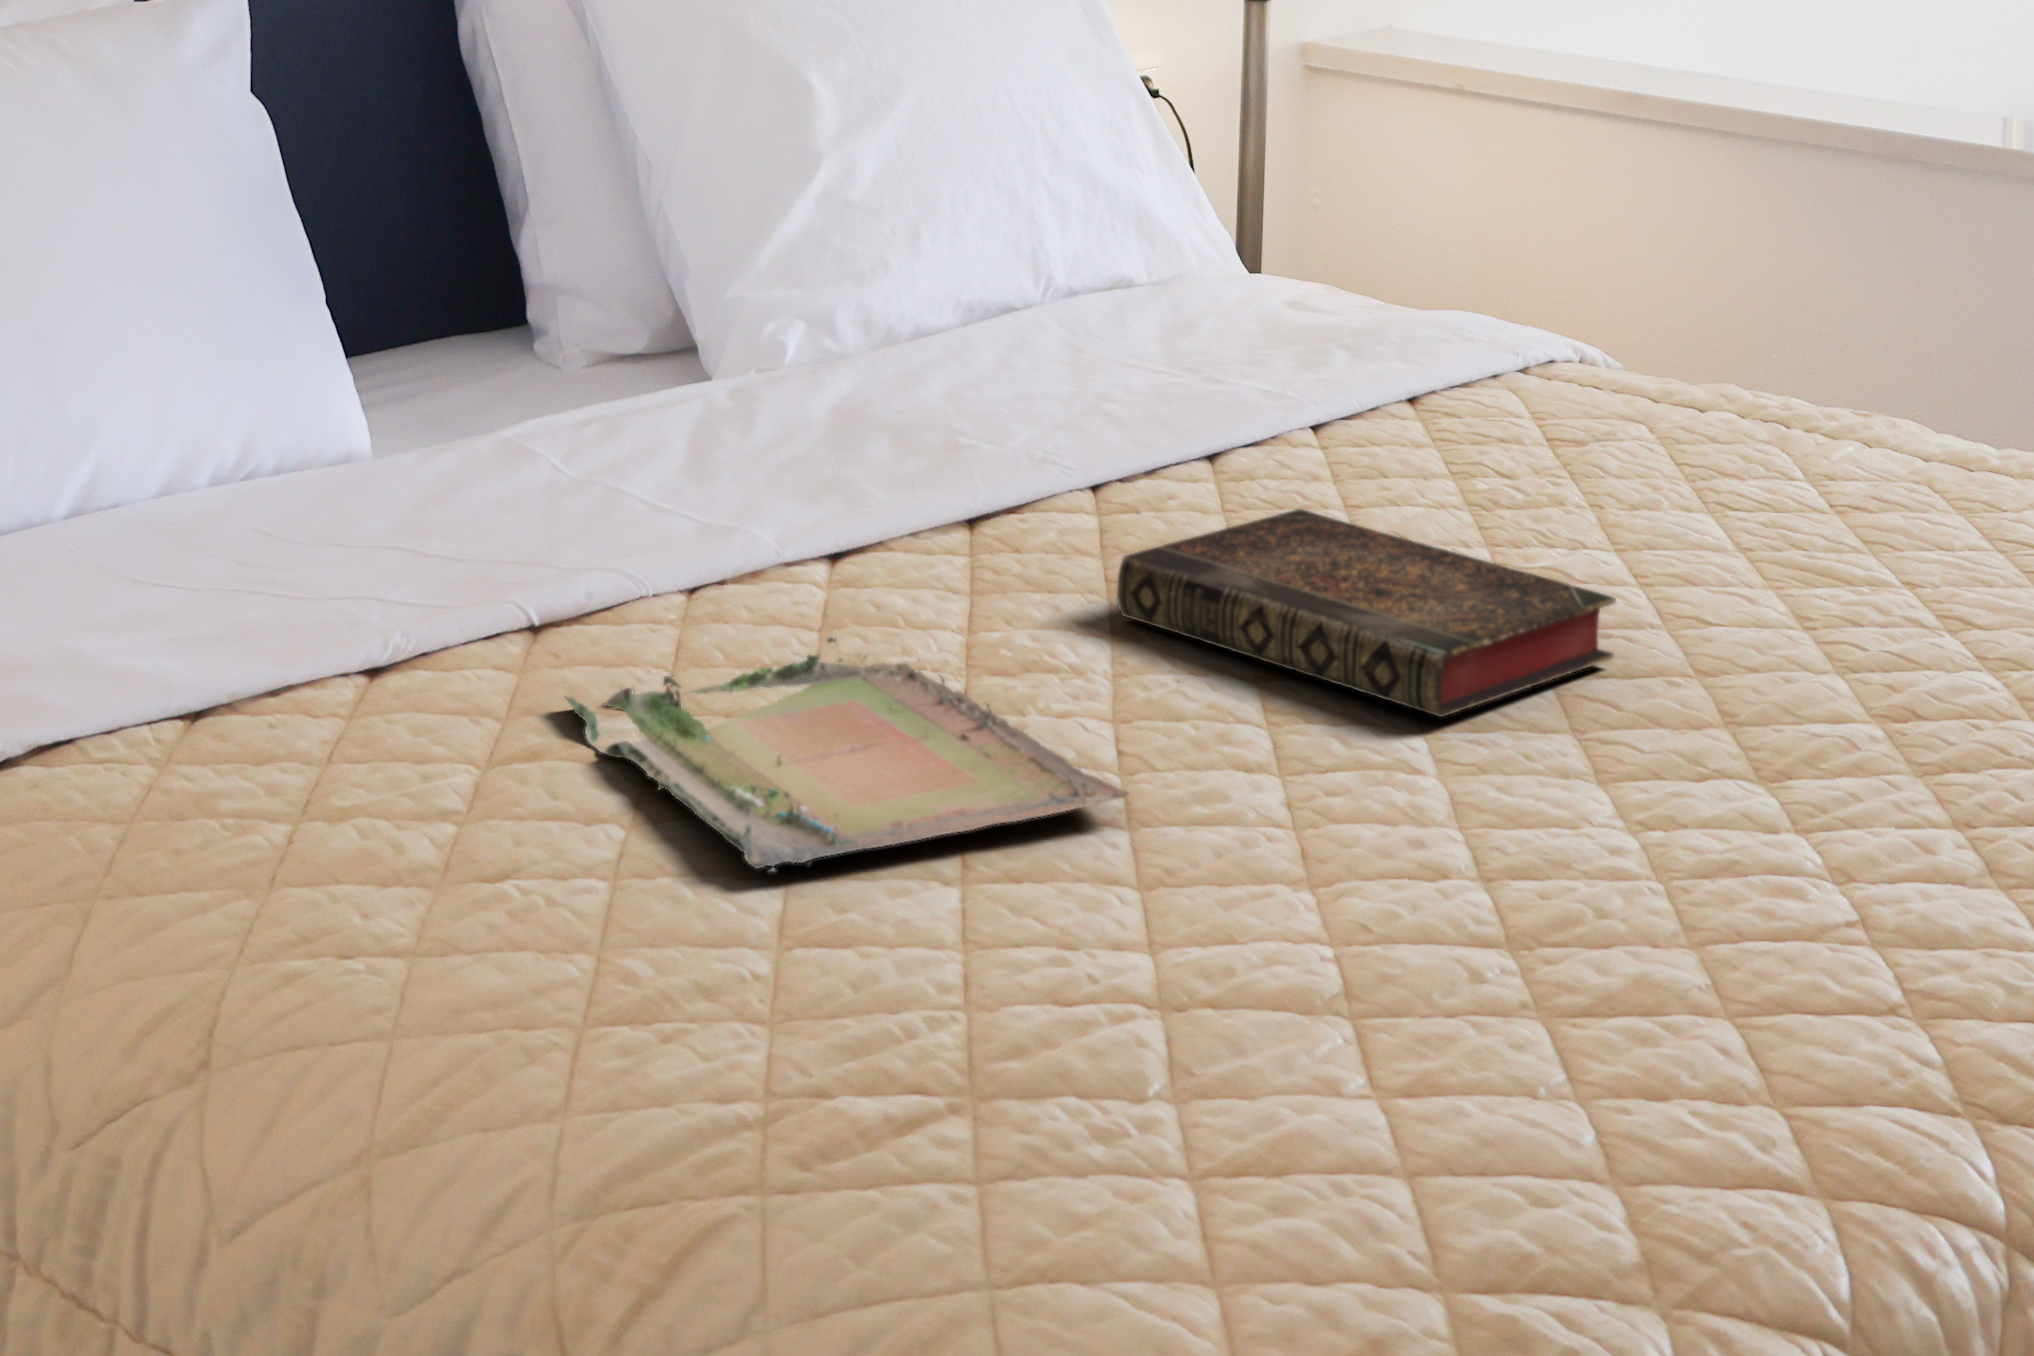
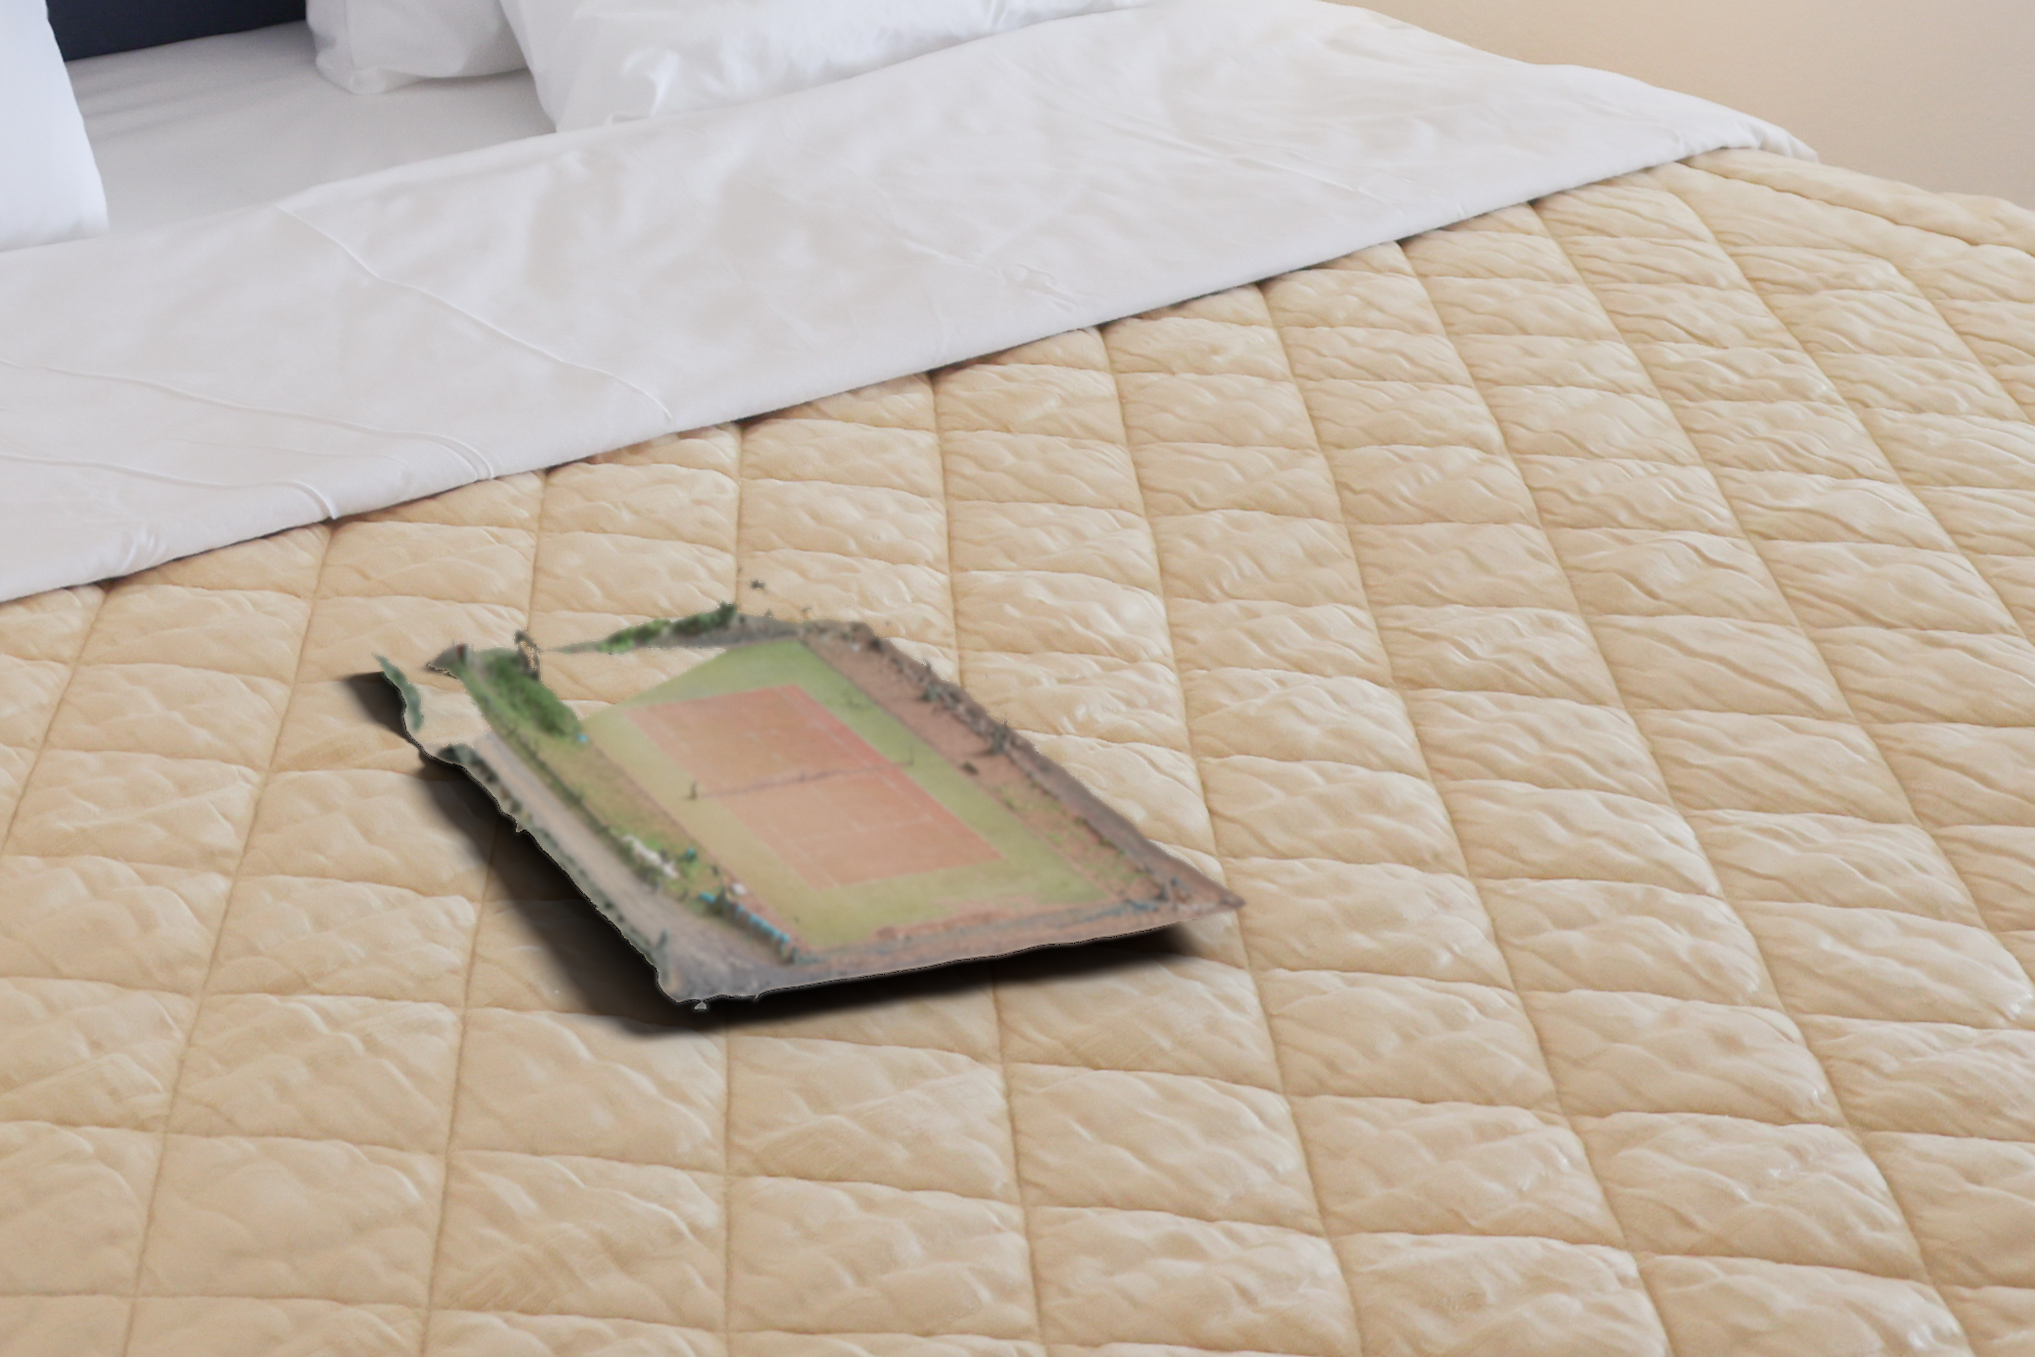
book: present [1117,509,1616,717] -> none [1169,395,1969,779]

